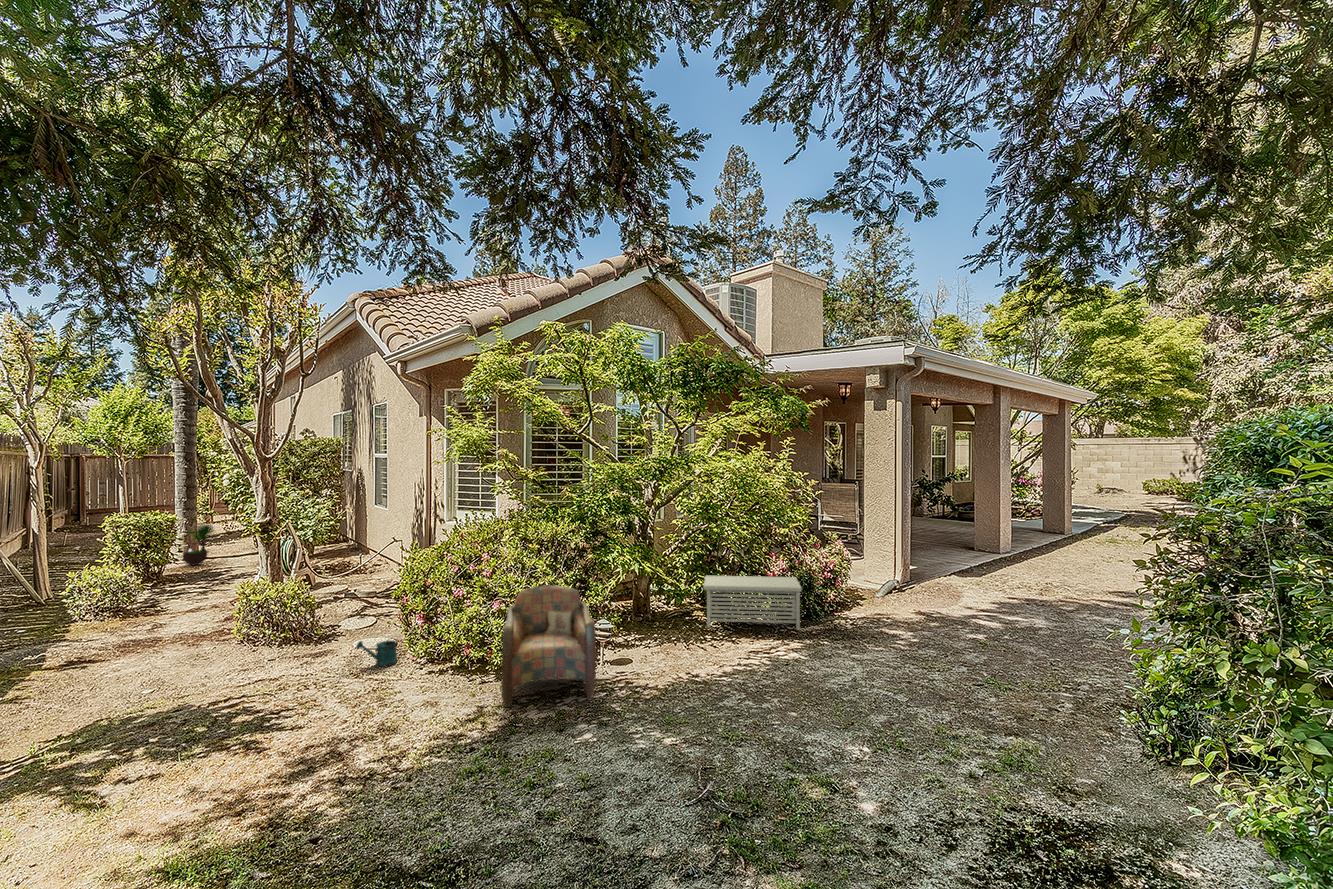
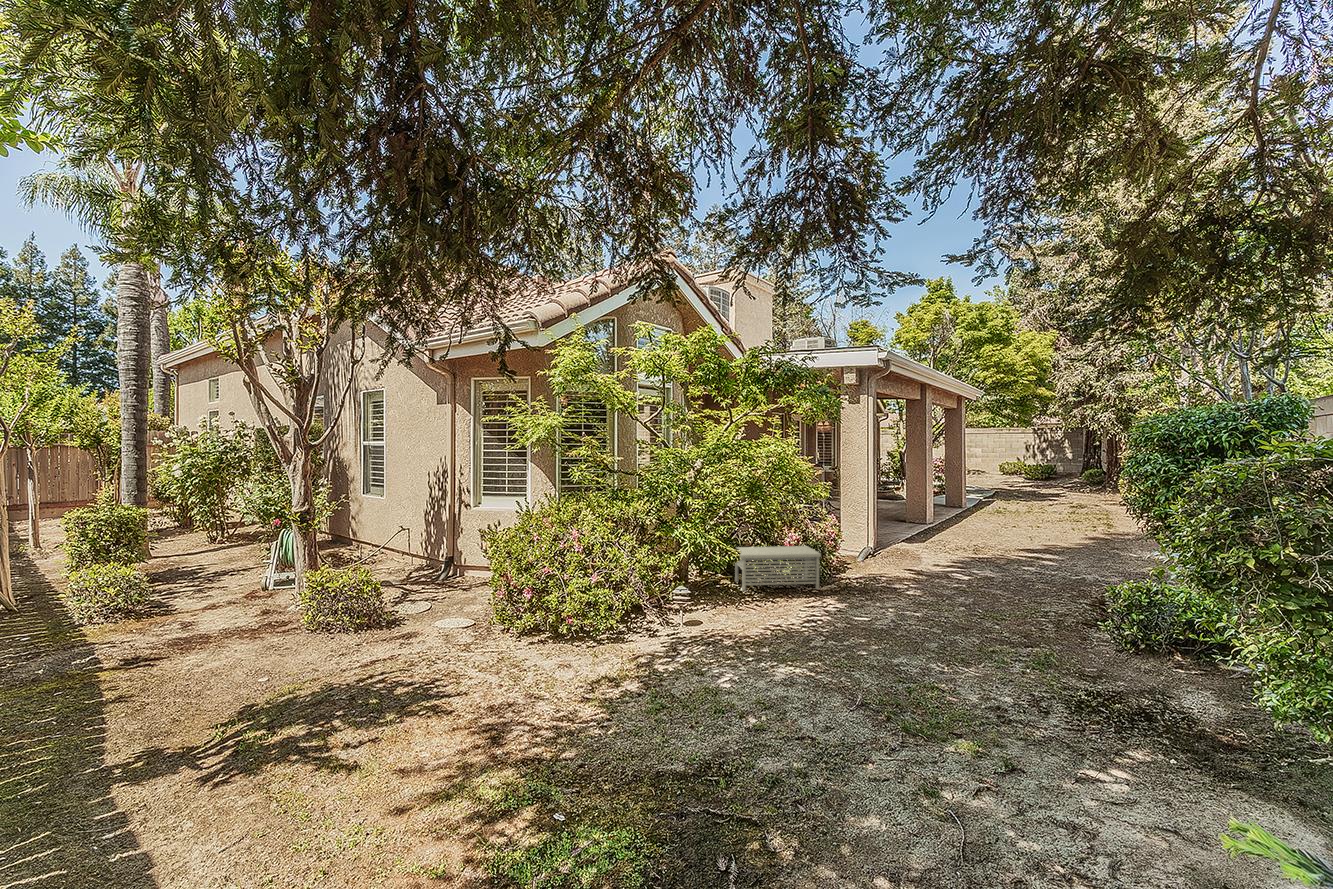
potted tree: present [183,524,213,565] -> none [162,511,198,558]
armchair: present [501,585,596,707] -> none [613,557,704,661]
watering can: present [356,637,397,667] -> none [463,609,501,638]

